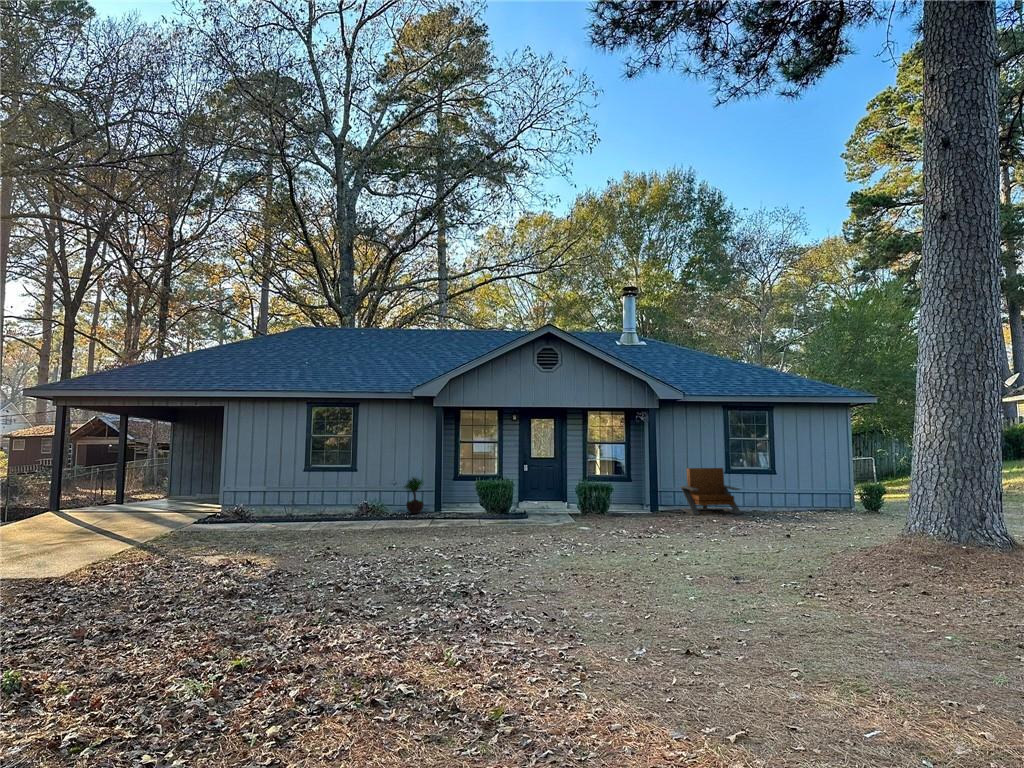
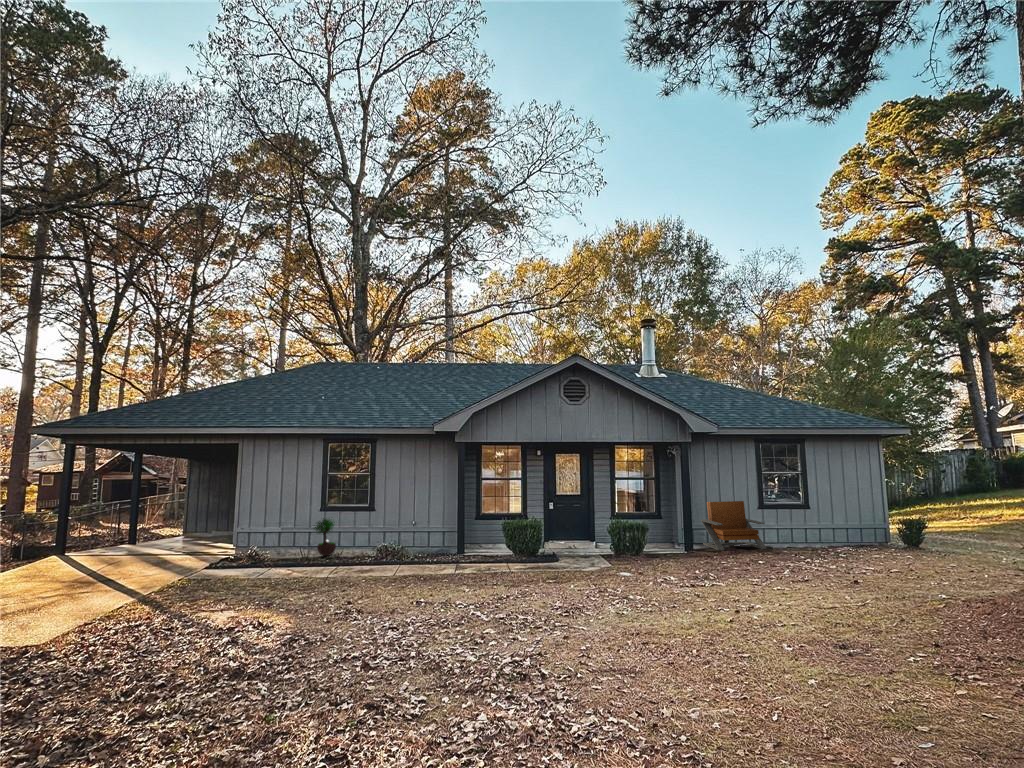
potted tree: present [404,477,424,514] -> present [314,518,336,556]

